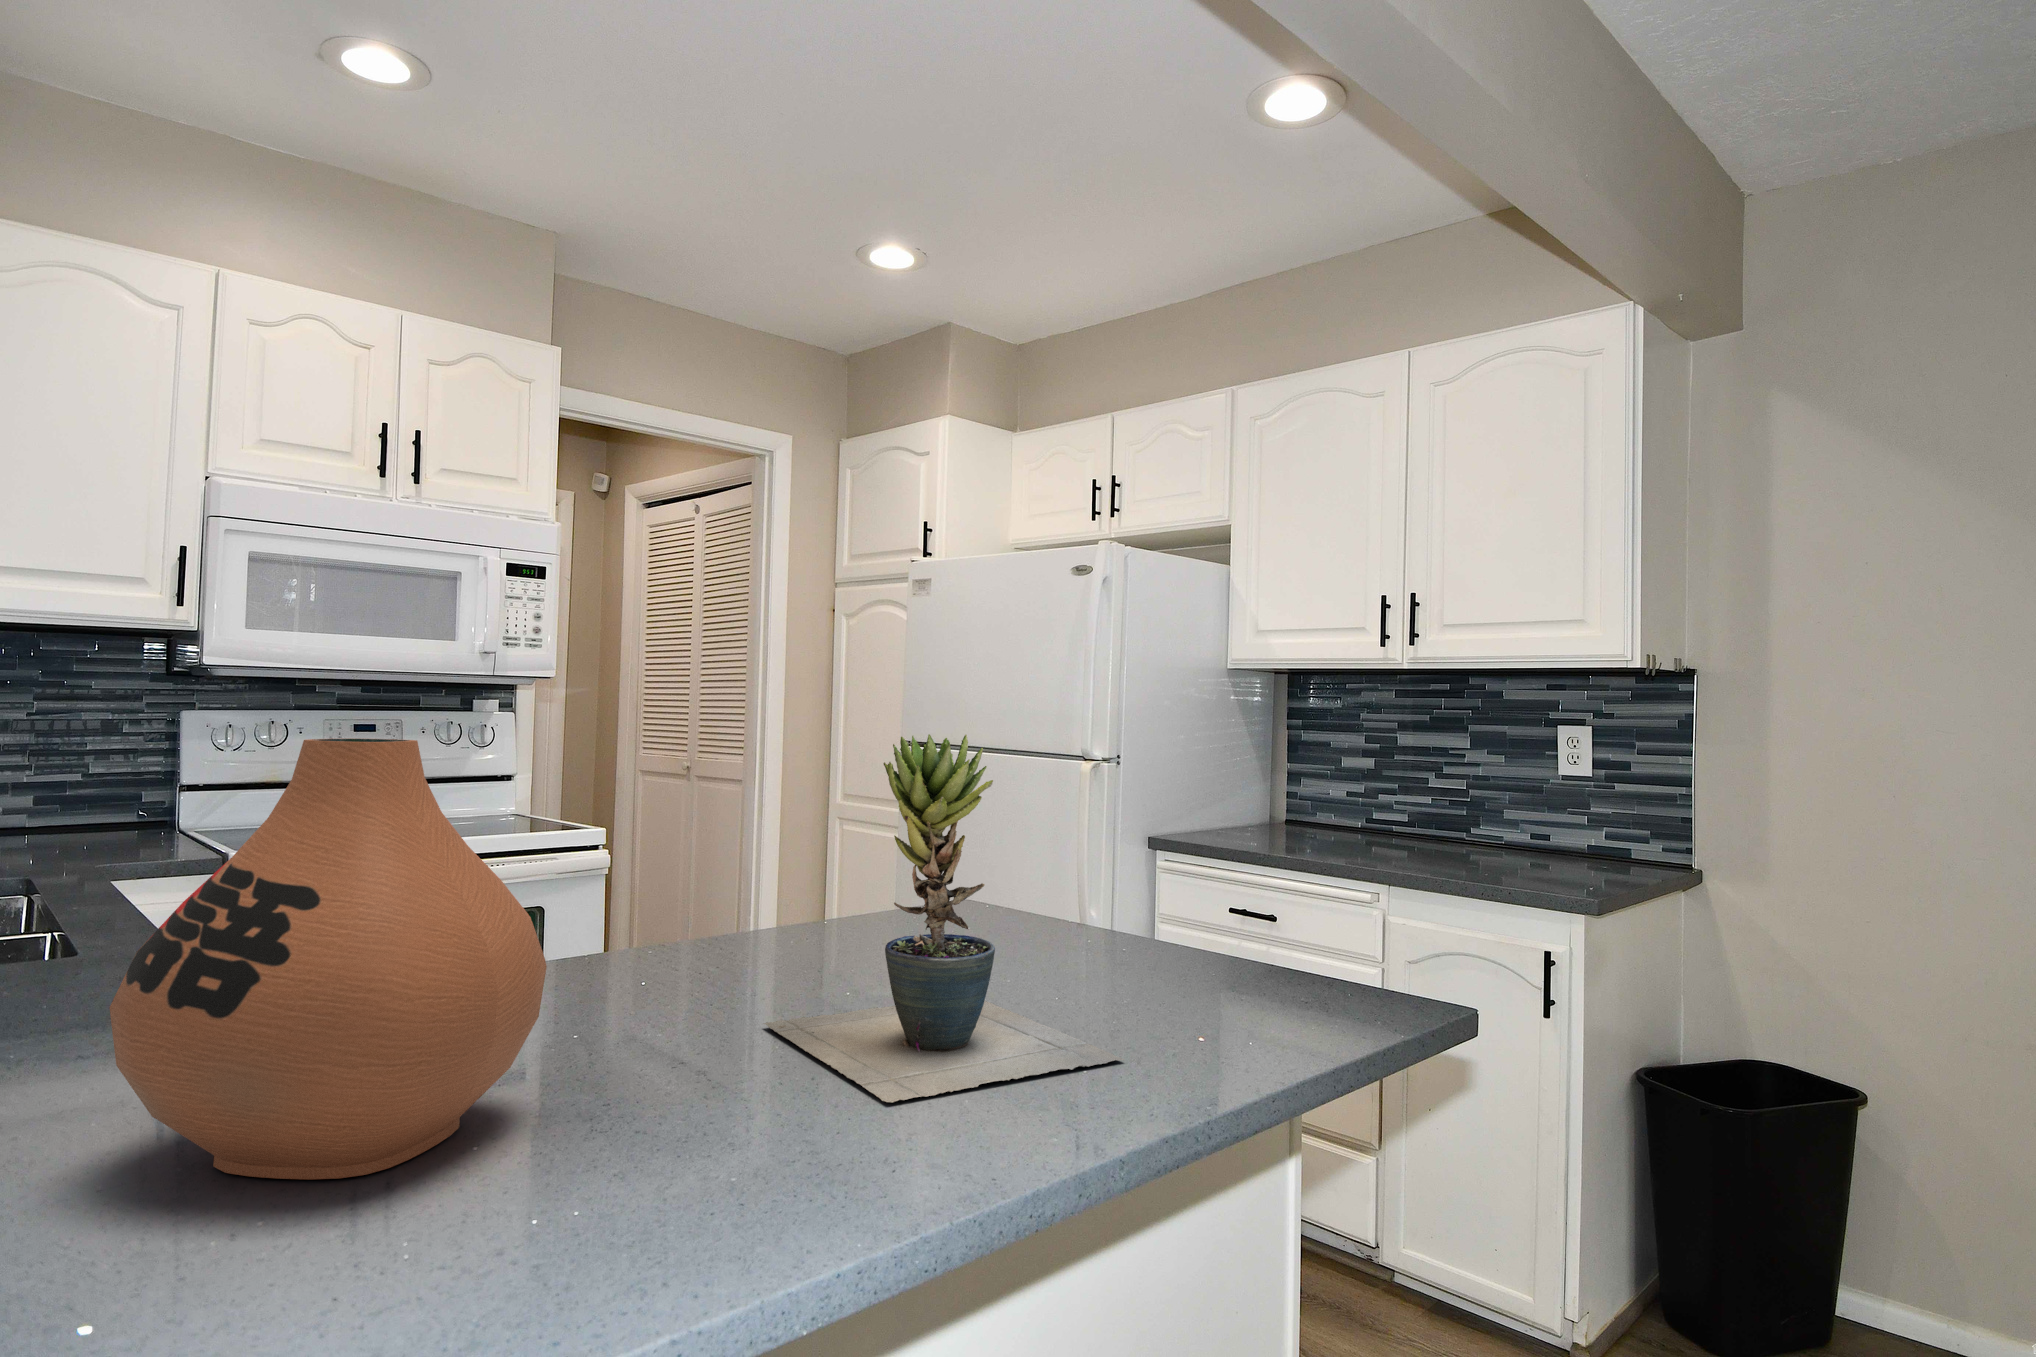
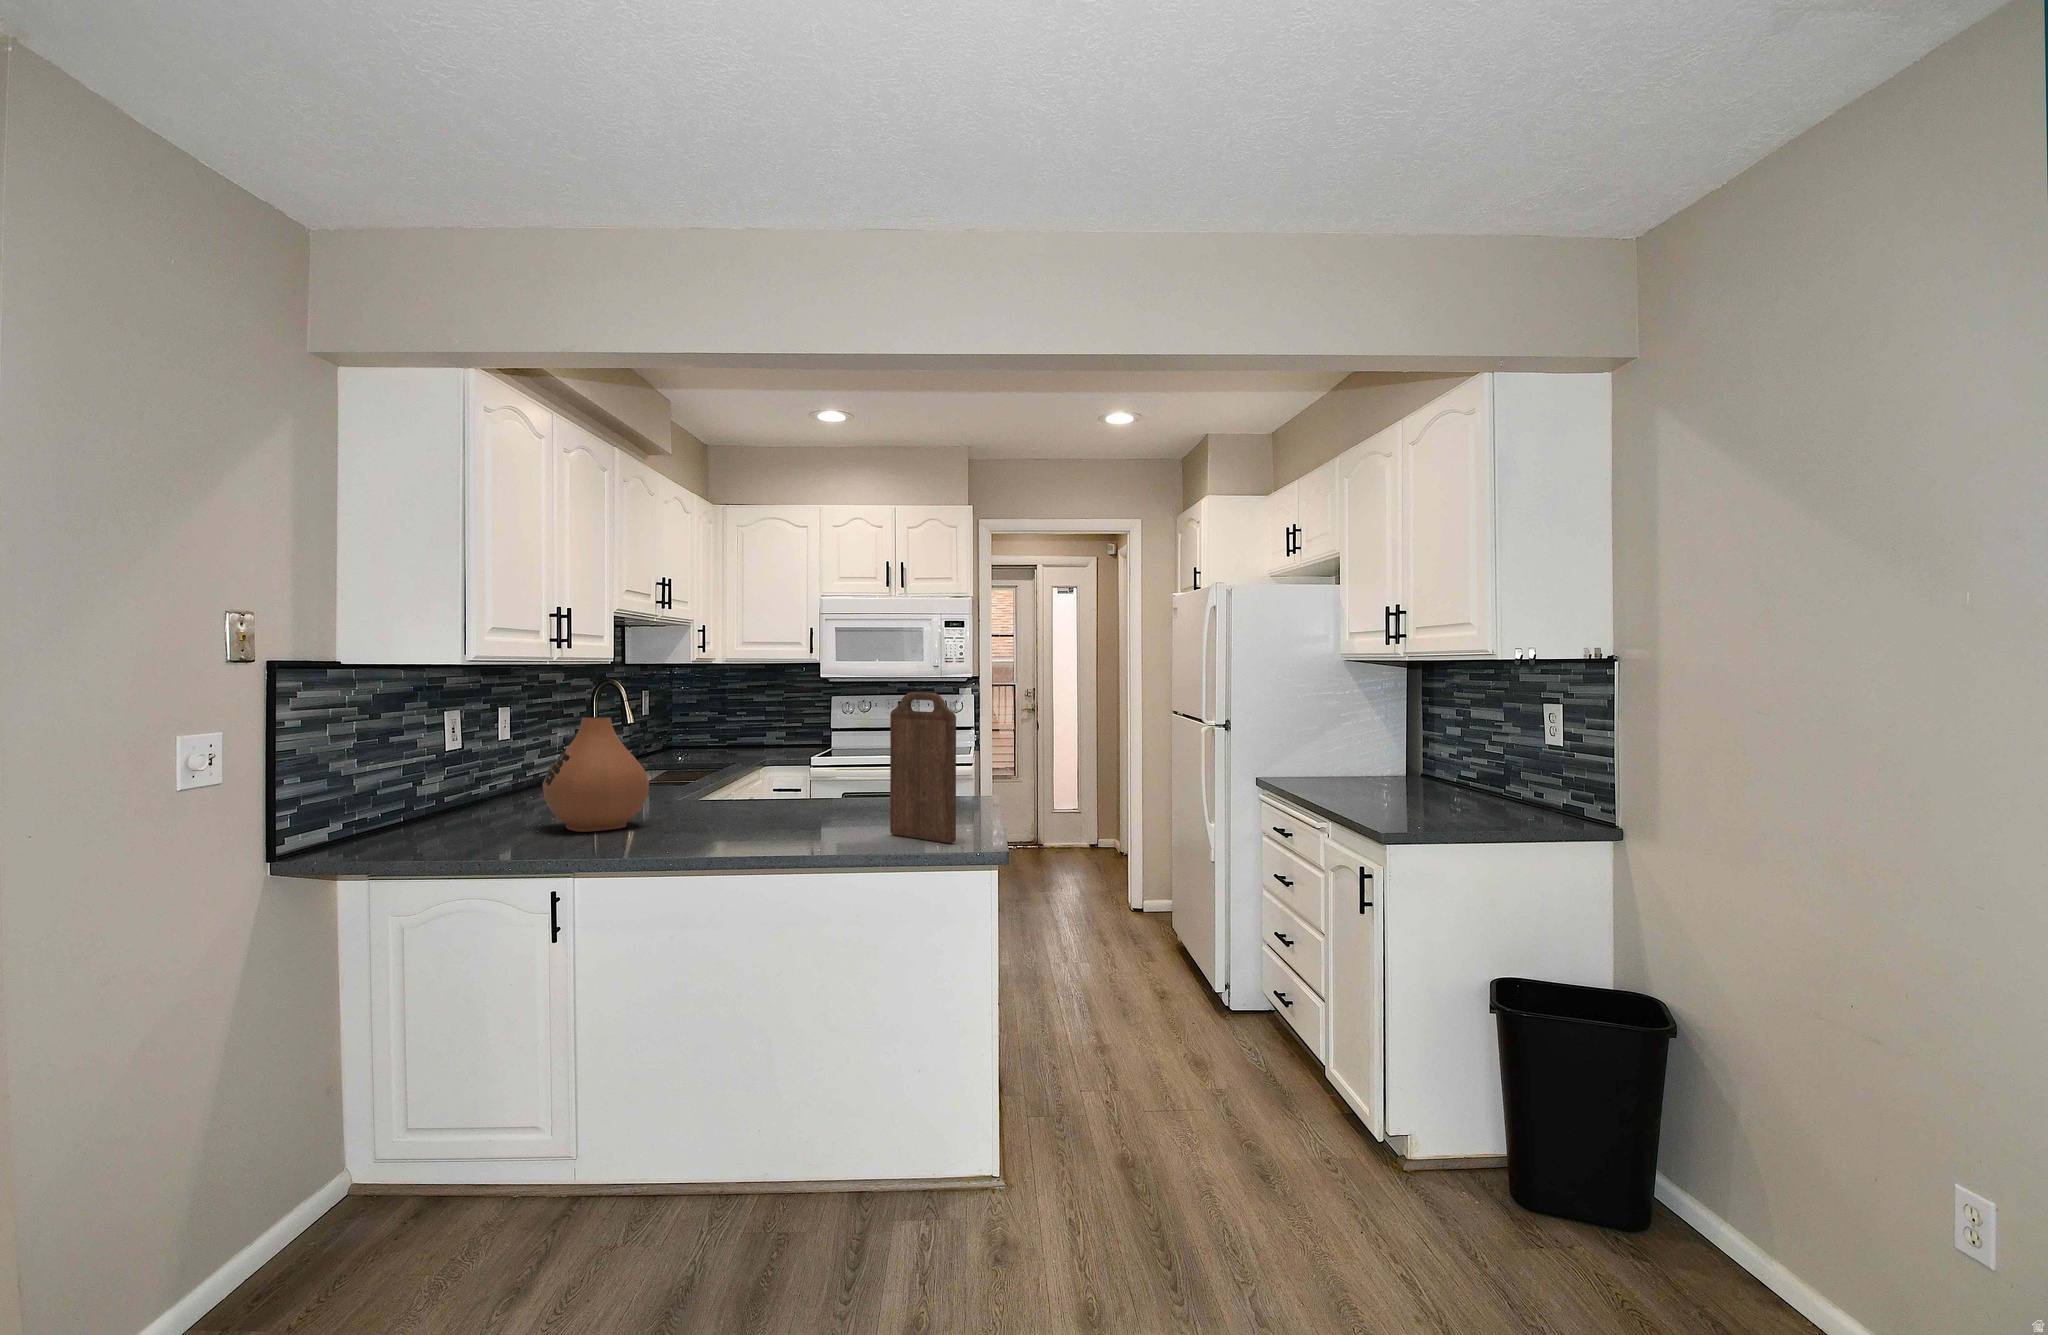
cutting board: none [1181,681,1375,1010] -> present [890,692,956,843]
potted plant: present [763,734,1124,1103] -> none [711,716,842,841]

